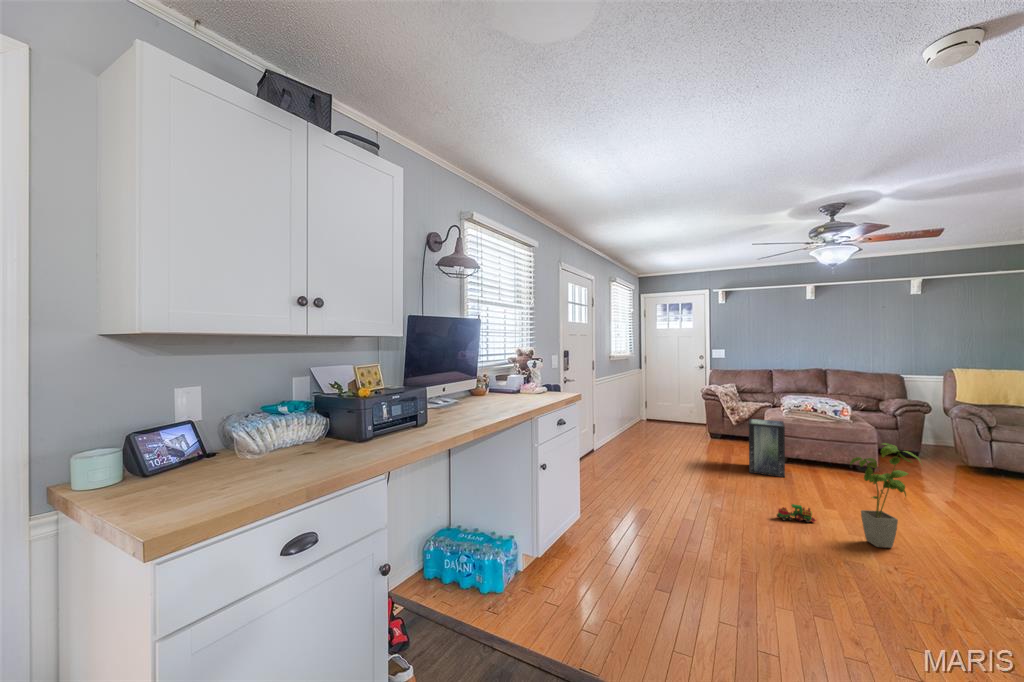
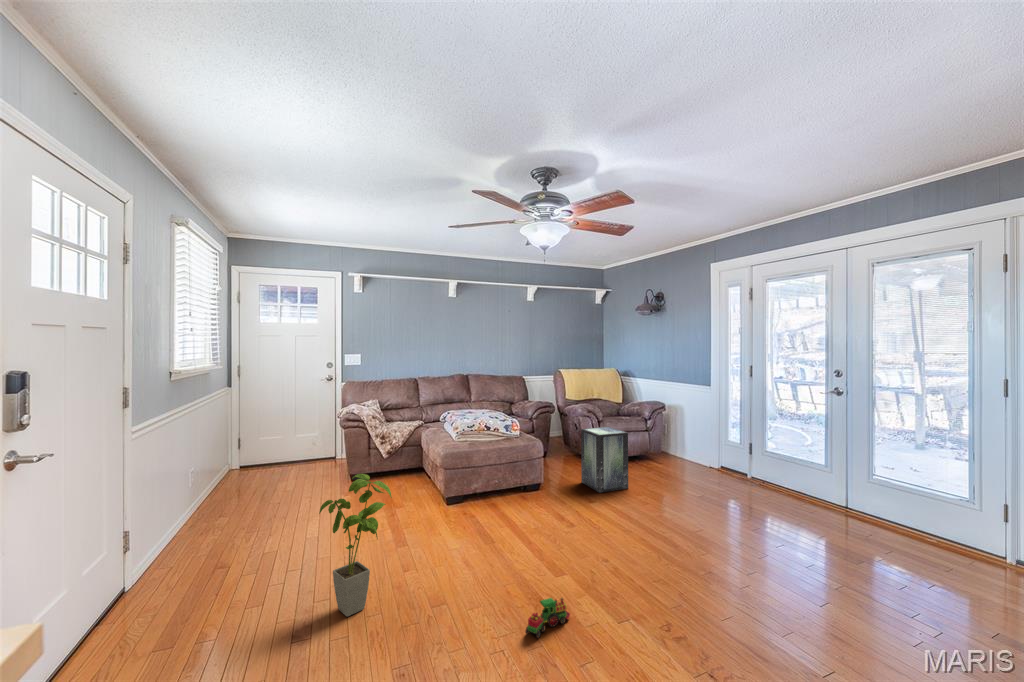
storage box: present [749,419,785,477] -> present [581,427,628,493]
house plant: present [850,443,921,548] -> present [319,474,392,617]

